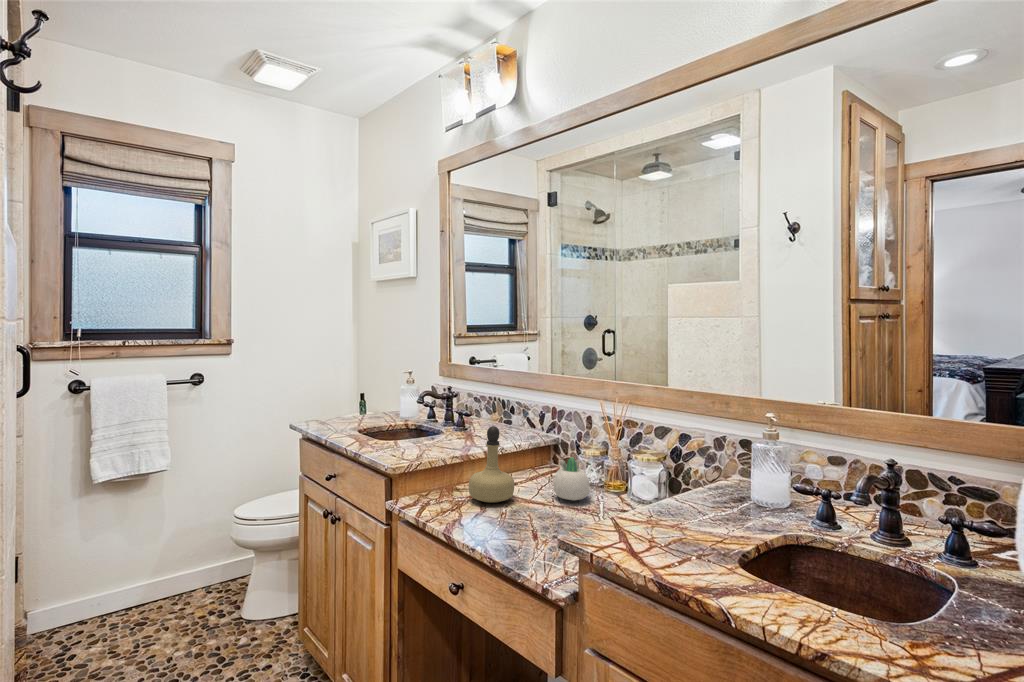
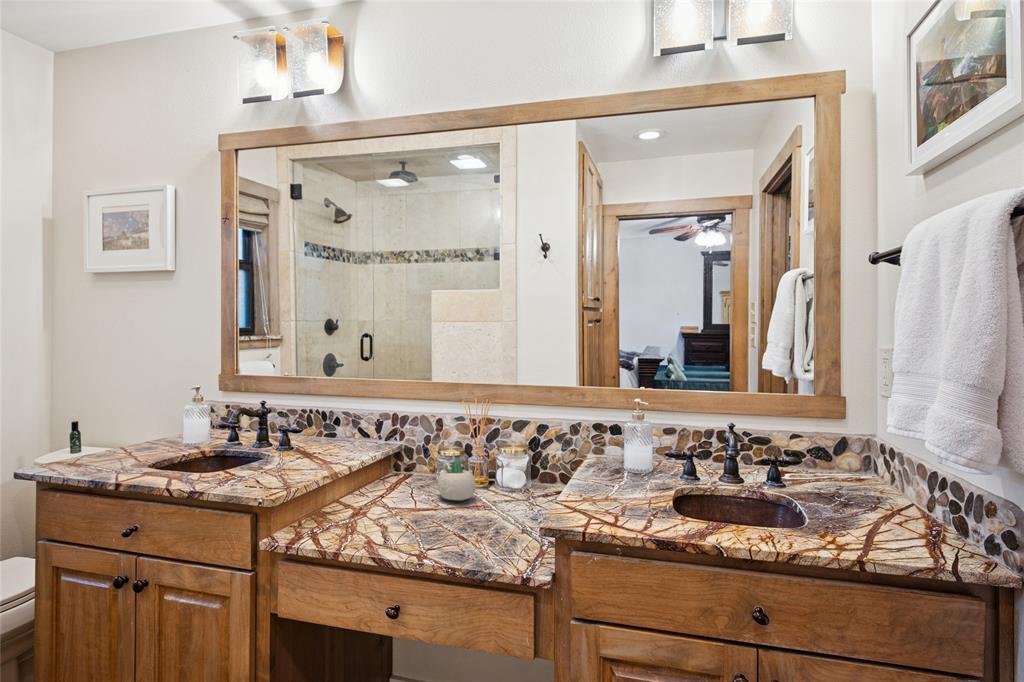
perfume bottle: present [469,426,514,503] -> none [360,439,409,519]

